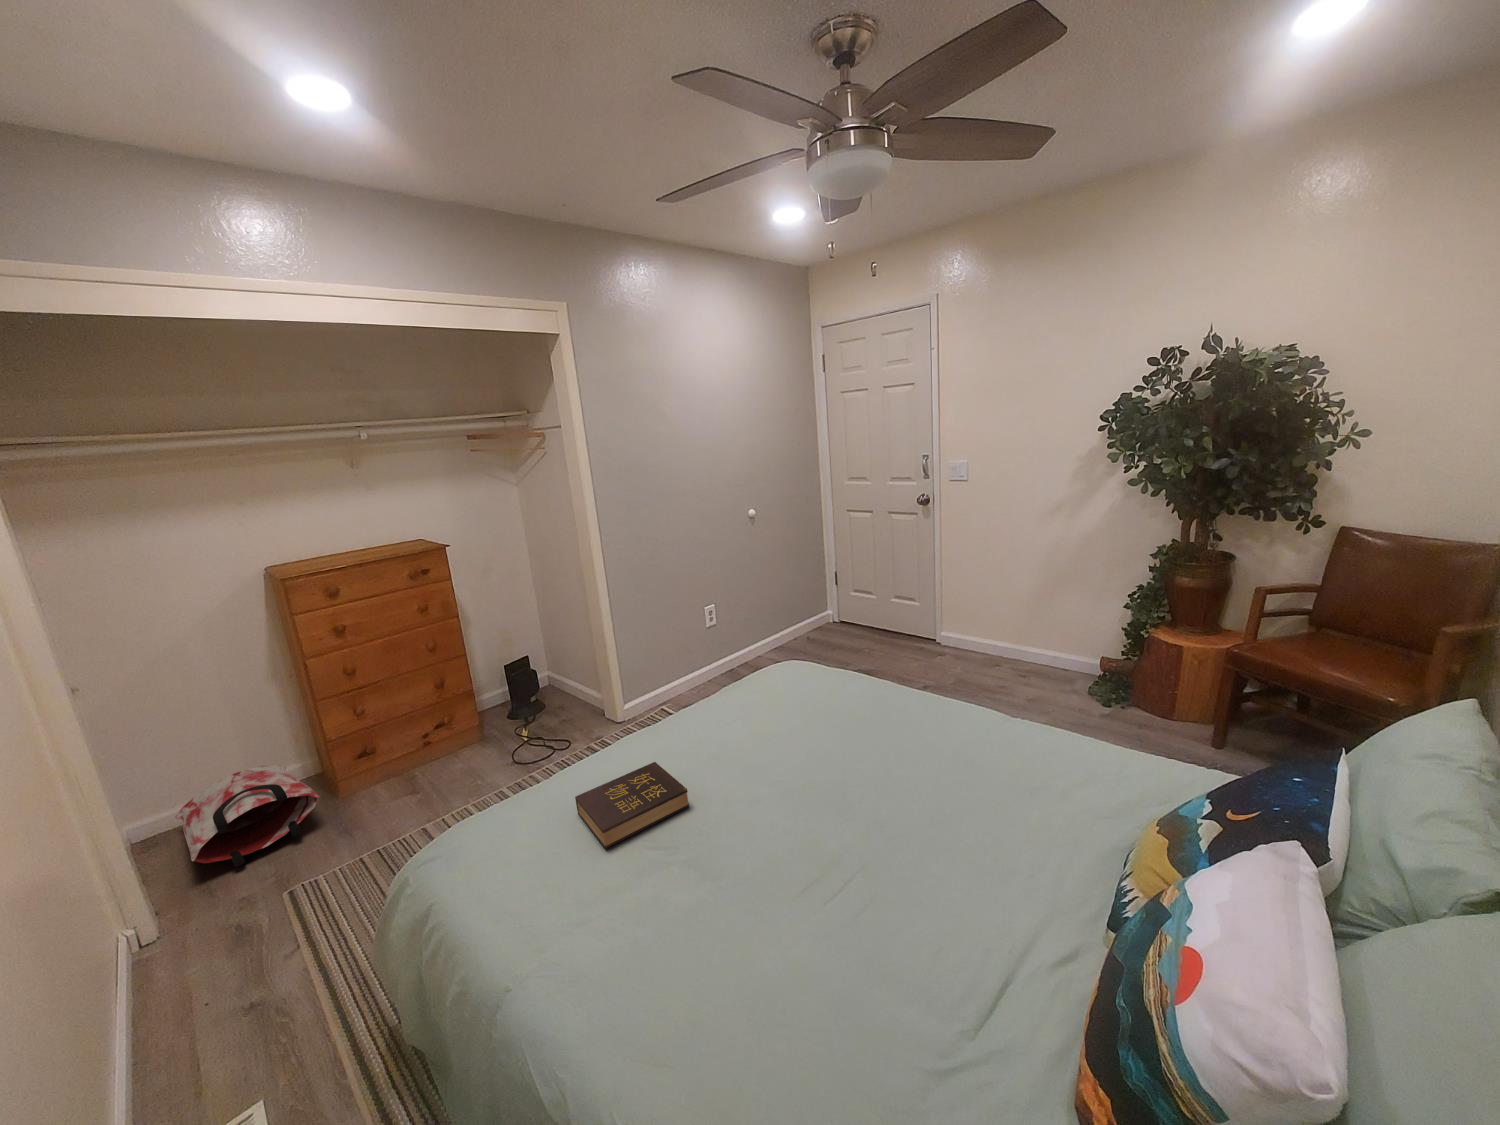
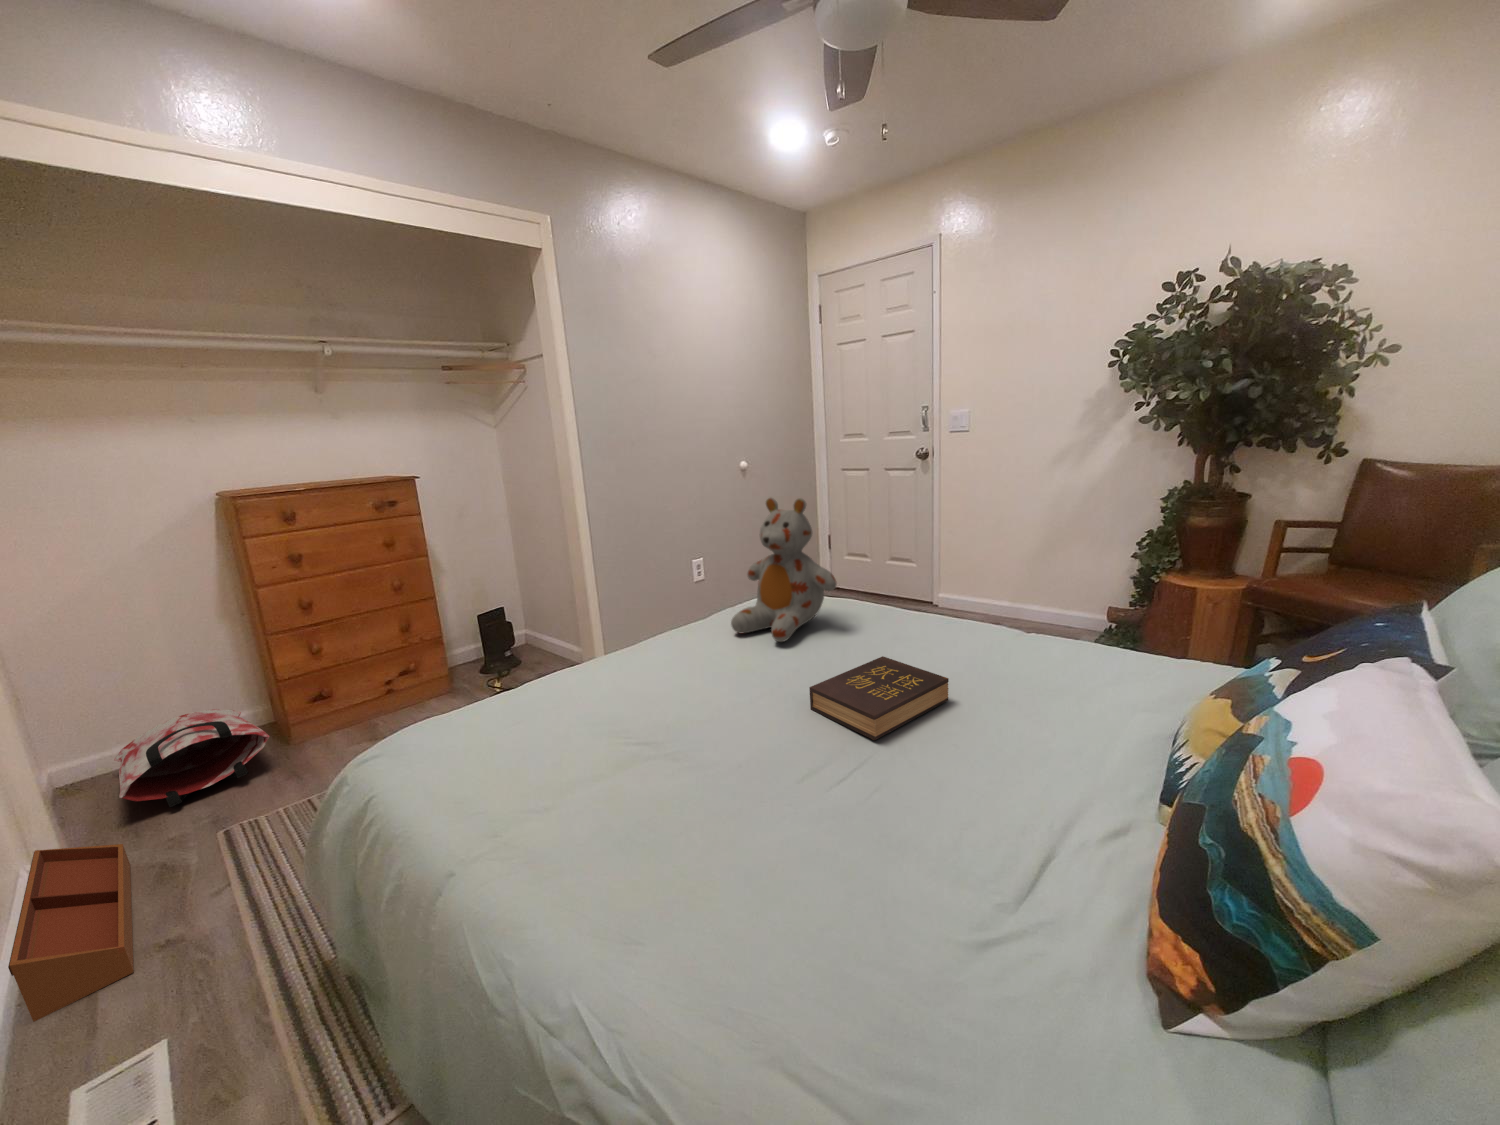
stuffed bear: none [750,601,844,737] -> present [731,498,836,642]
hardback book: present [575,762,689,849] -> present [809,656,949,740]
storage bin: none [130,908,233,1080] -> present [8,844,134,1022]

